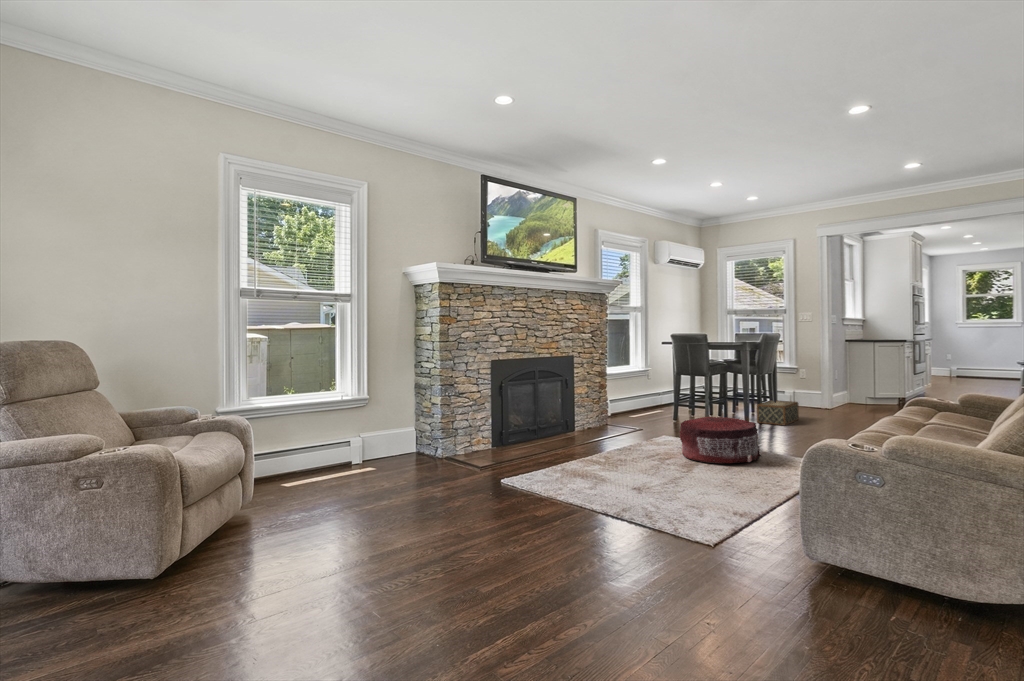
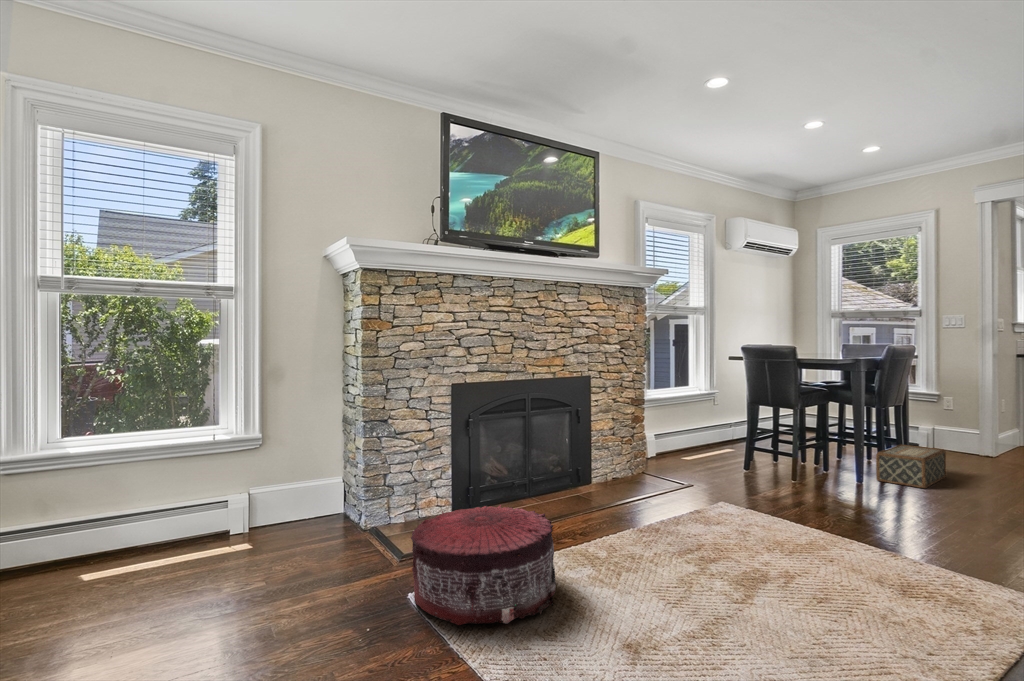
pouf: present [679,417,761,464] -> present [411,505,556,625]

